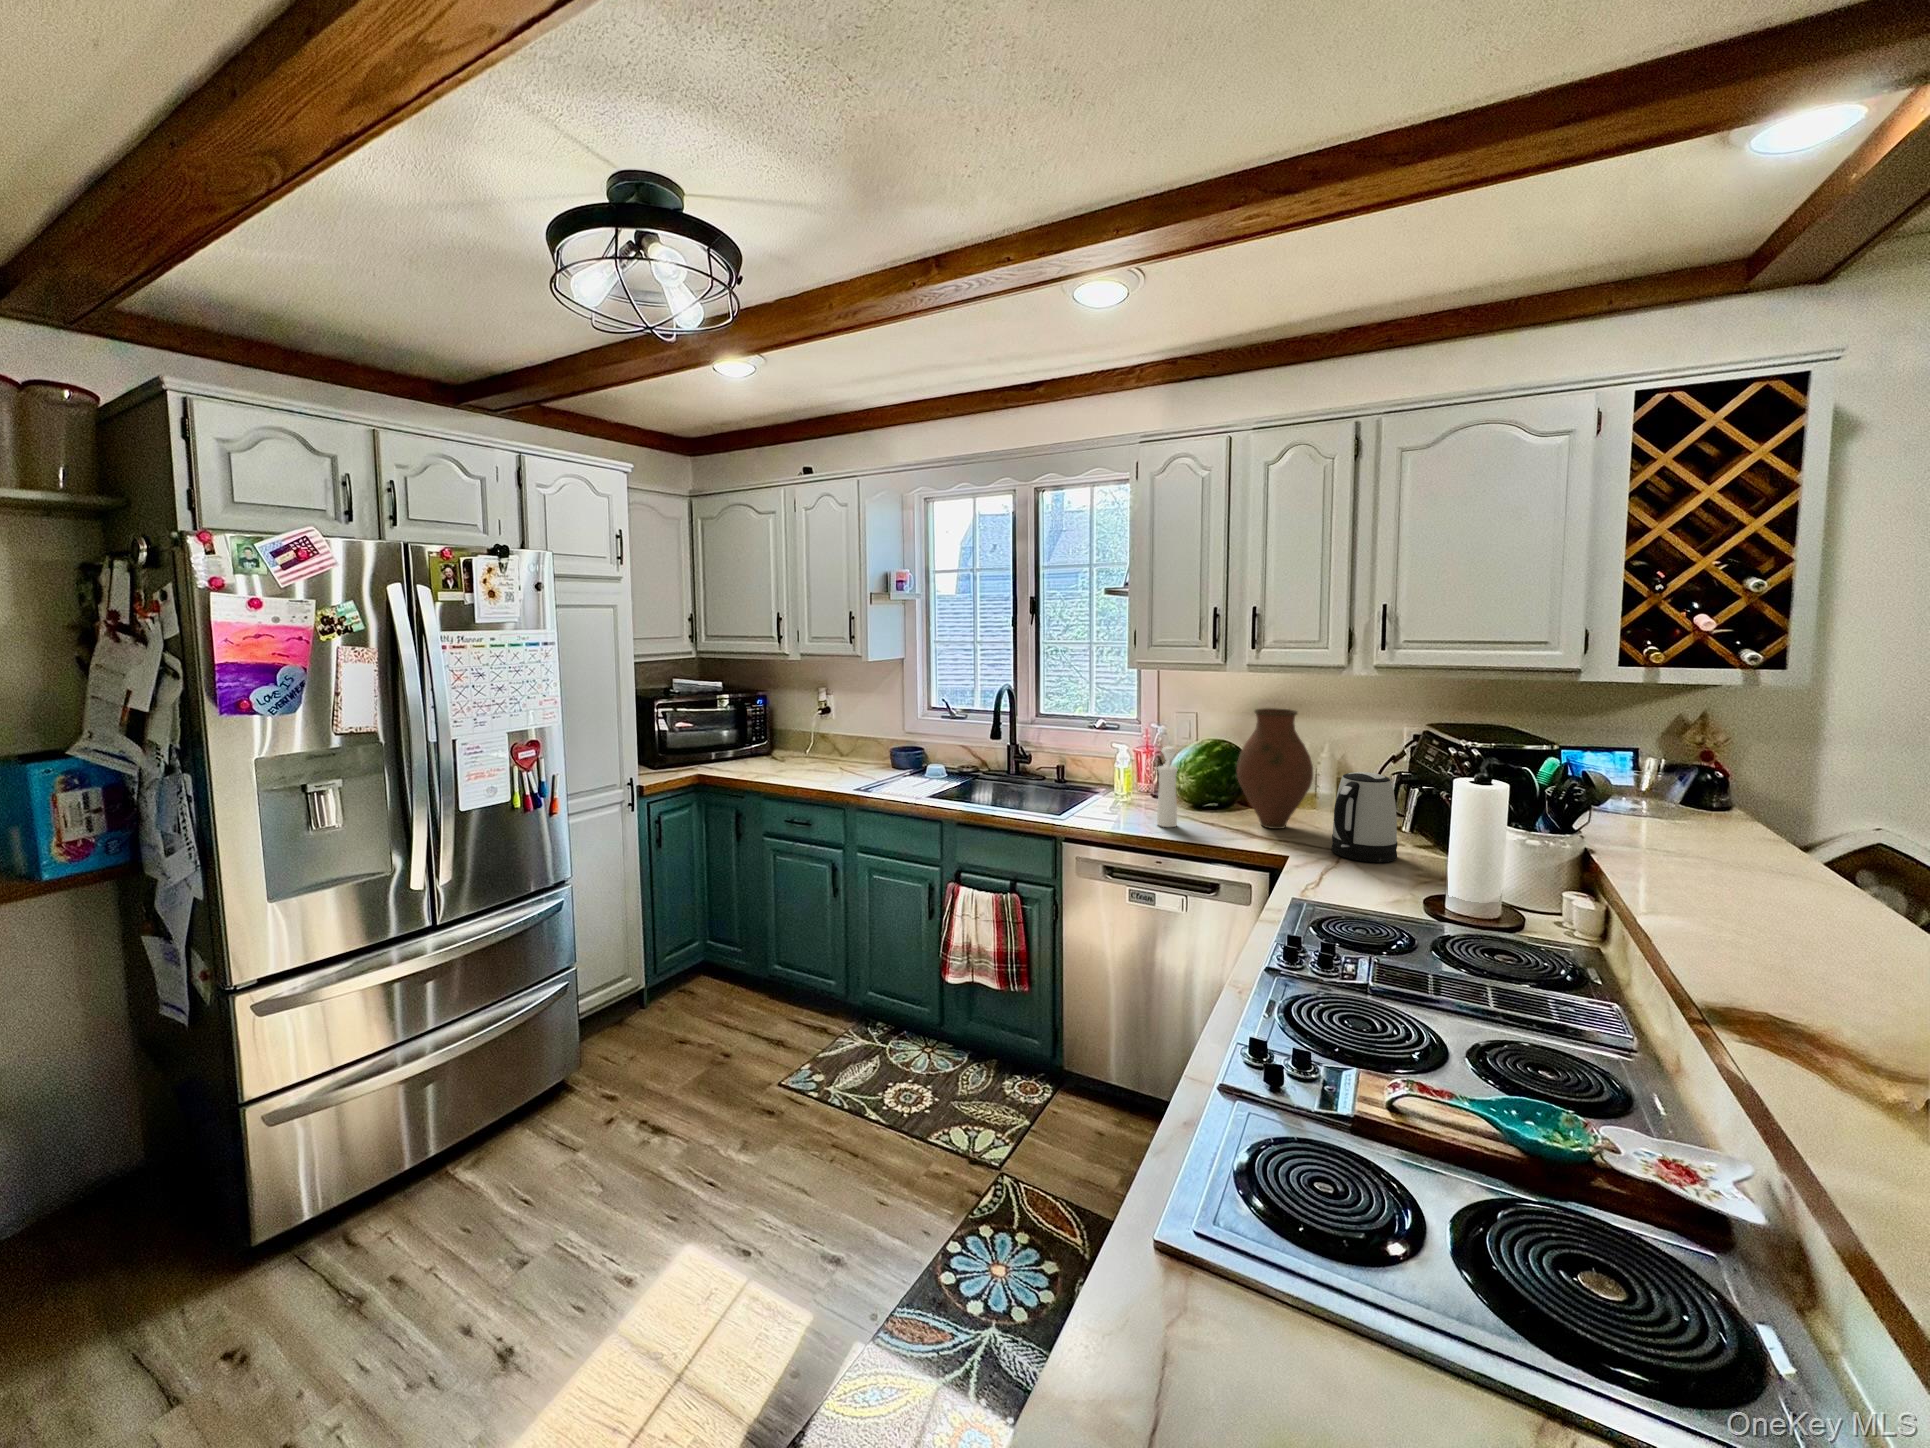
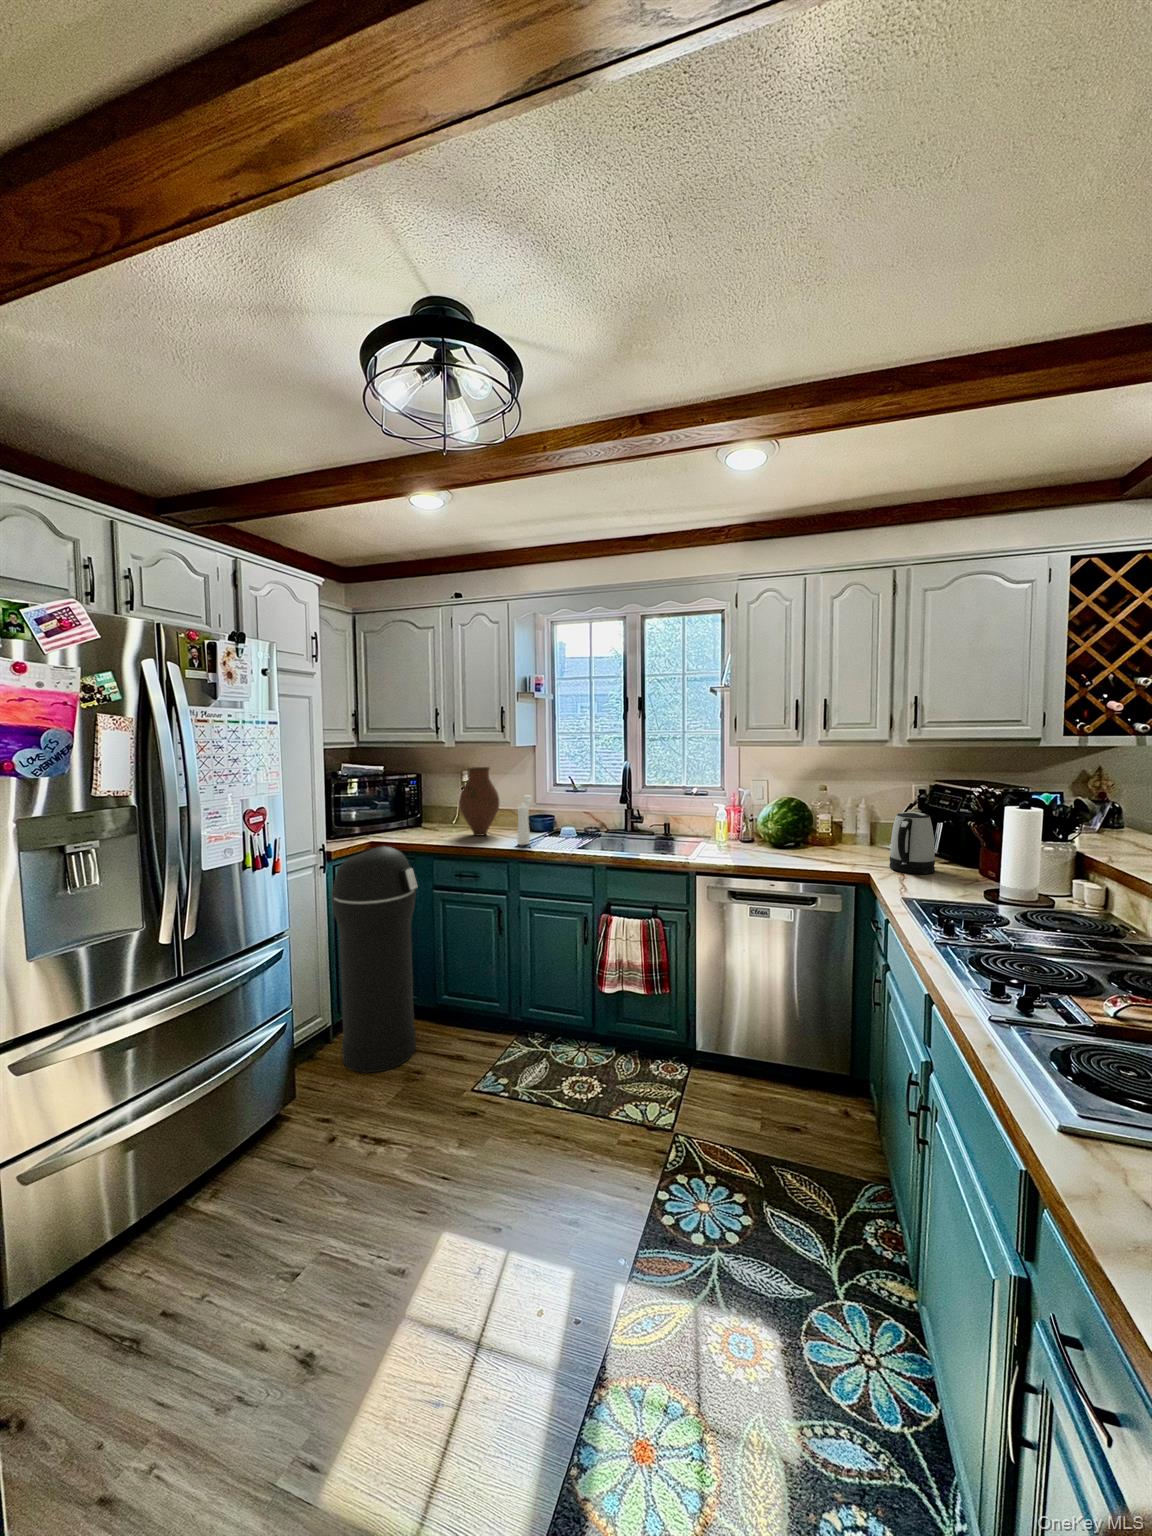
vase: present [1237,708,1313,829] -> present [459,767,499,836]
pepper mill: present [1157,746,1178,827] -> present [517,795,532,845]
trash can: none [631,784,731,1048] -> present [332,846,418,1073]

